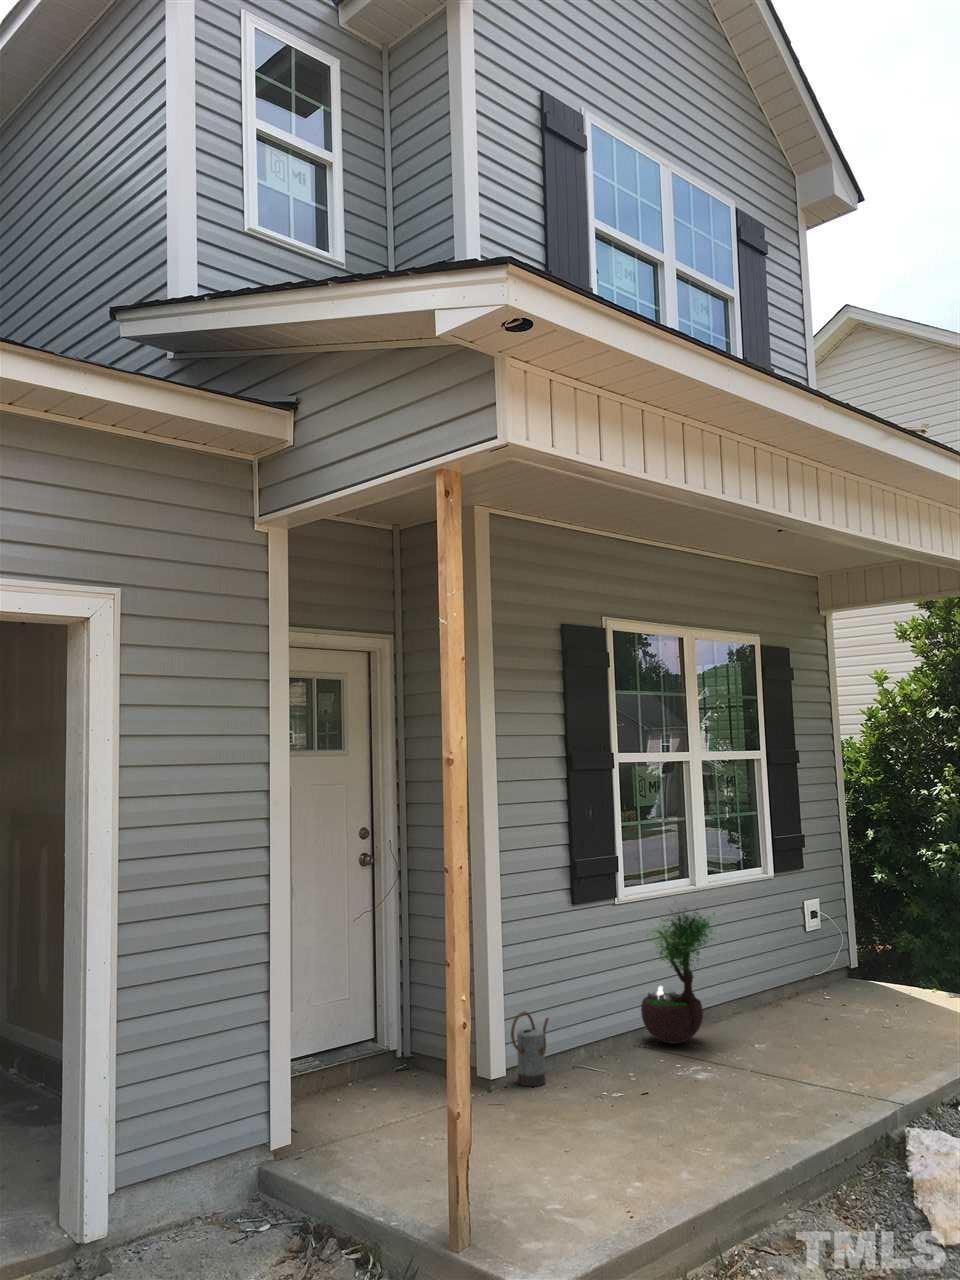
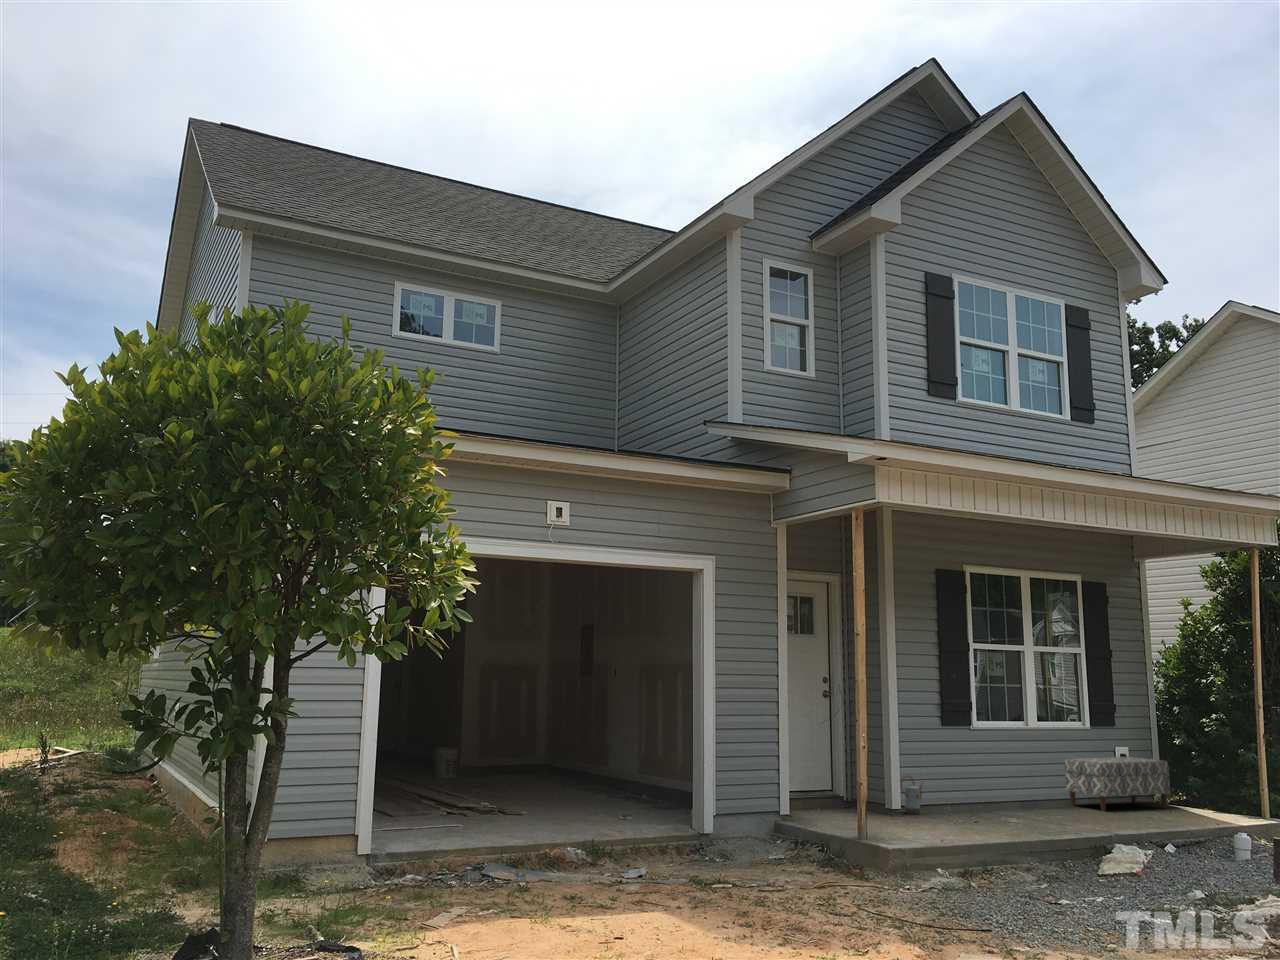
potted tree: present [641,907,716,1044] -> none [984,728,1032,811]
bench: none [747,914,890,1018] -> present [1065,757,1170,811]

